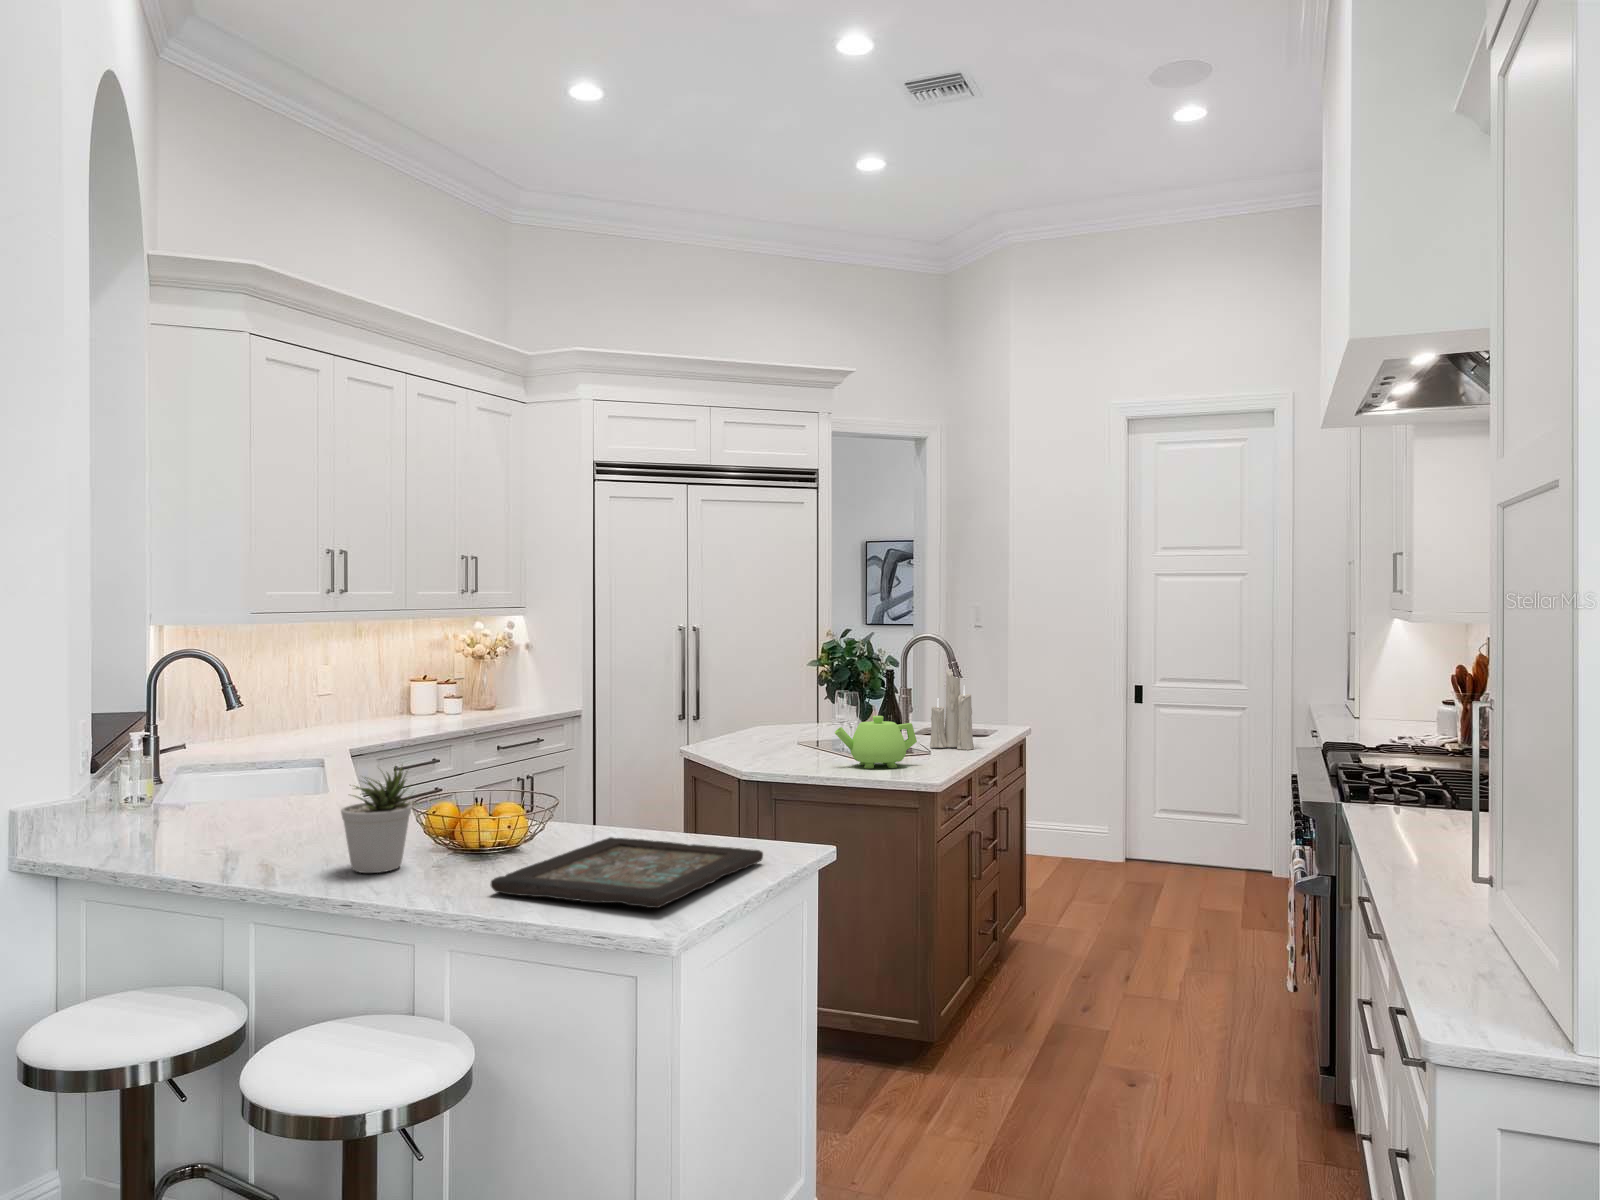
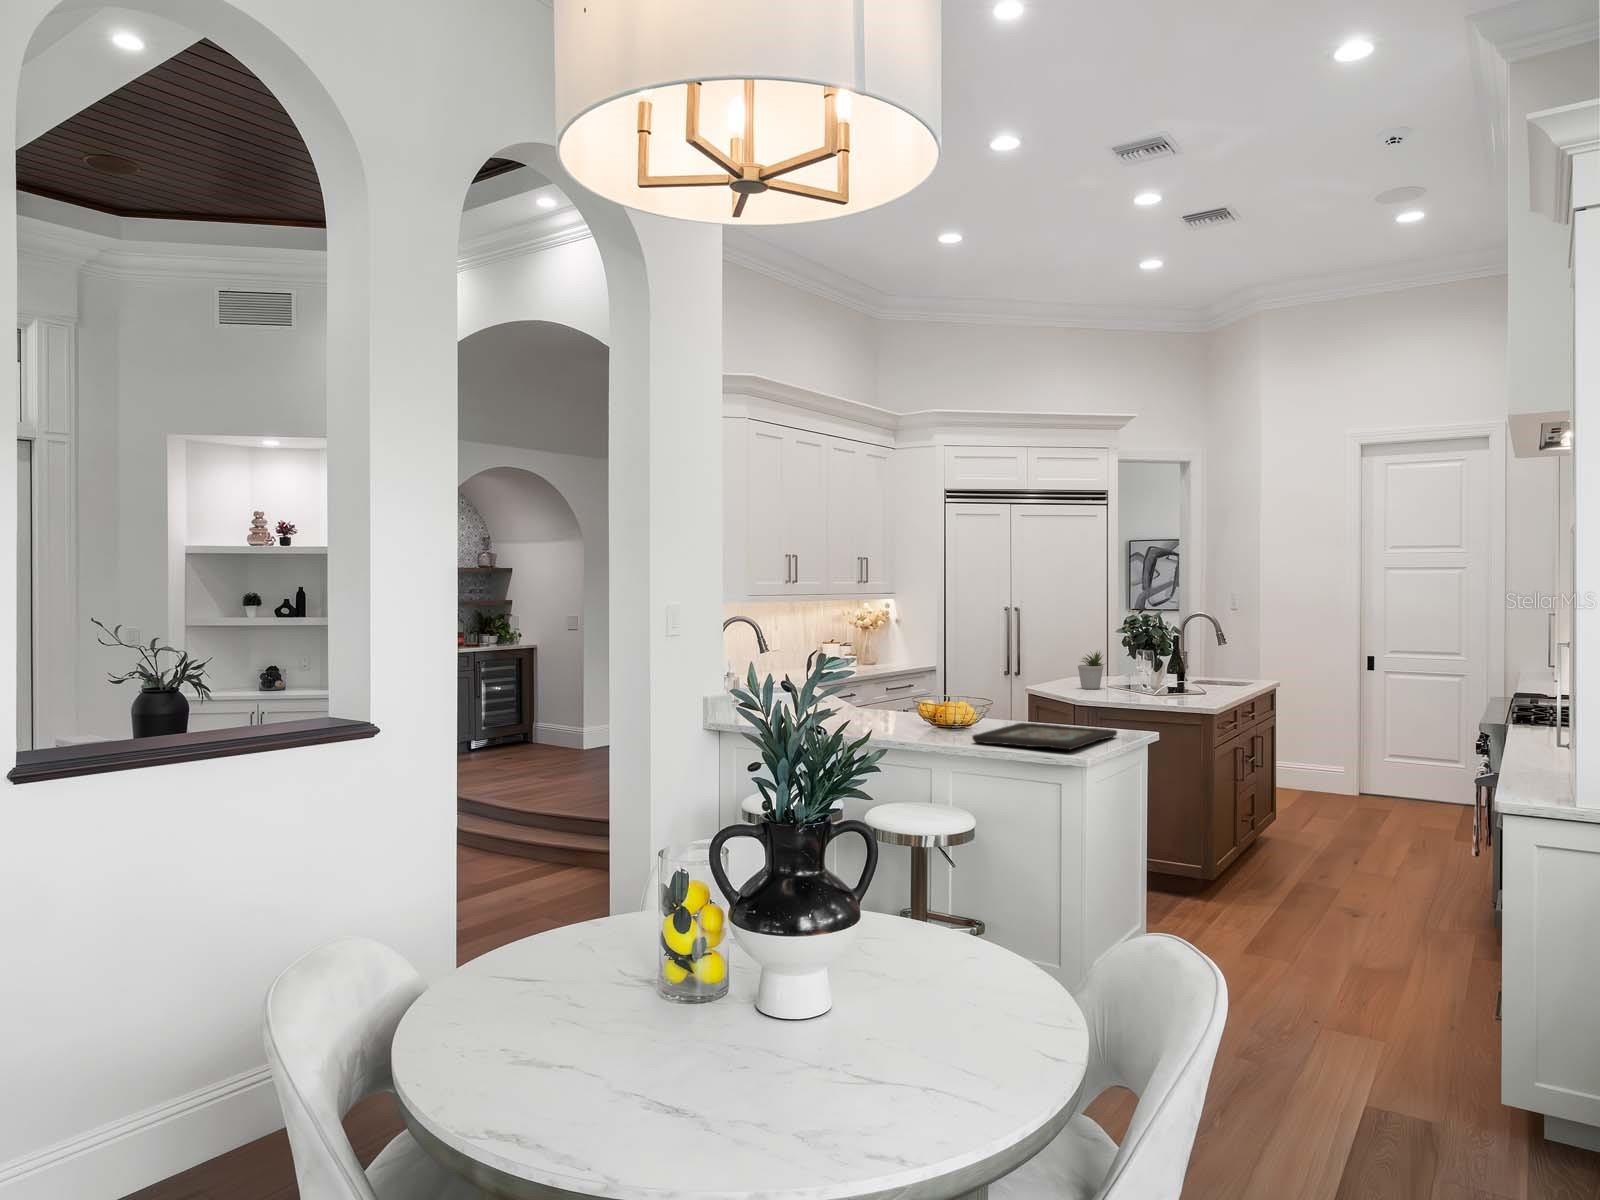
candle: present [930,668,974,750] -> none [1203,625,1237,693]
teapot: present [835,716,917,769] -> none [1139,665,1198,700]
potted plant: present [341,768,411,873] -> present [1078,651,1104,689]

